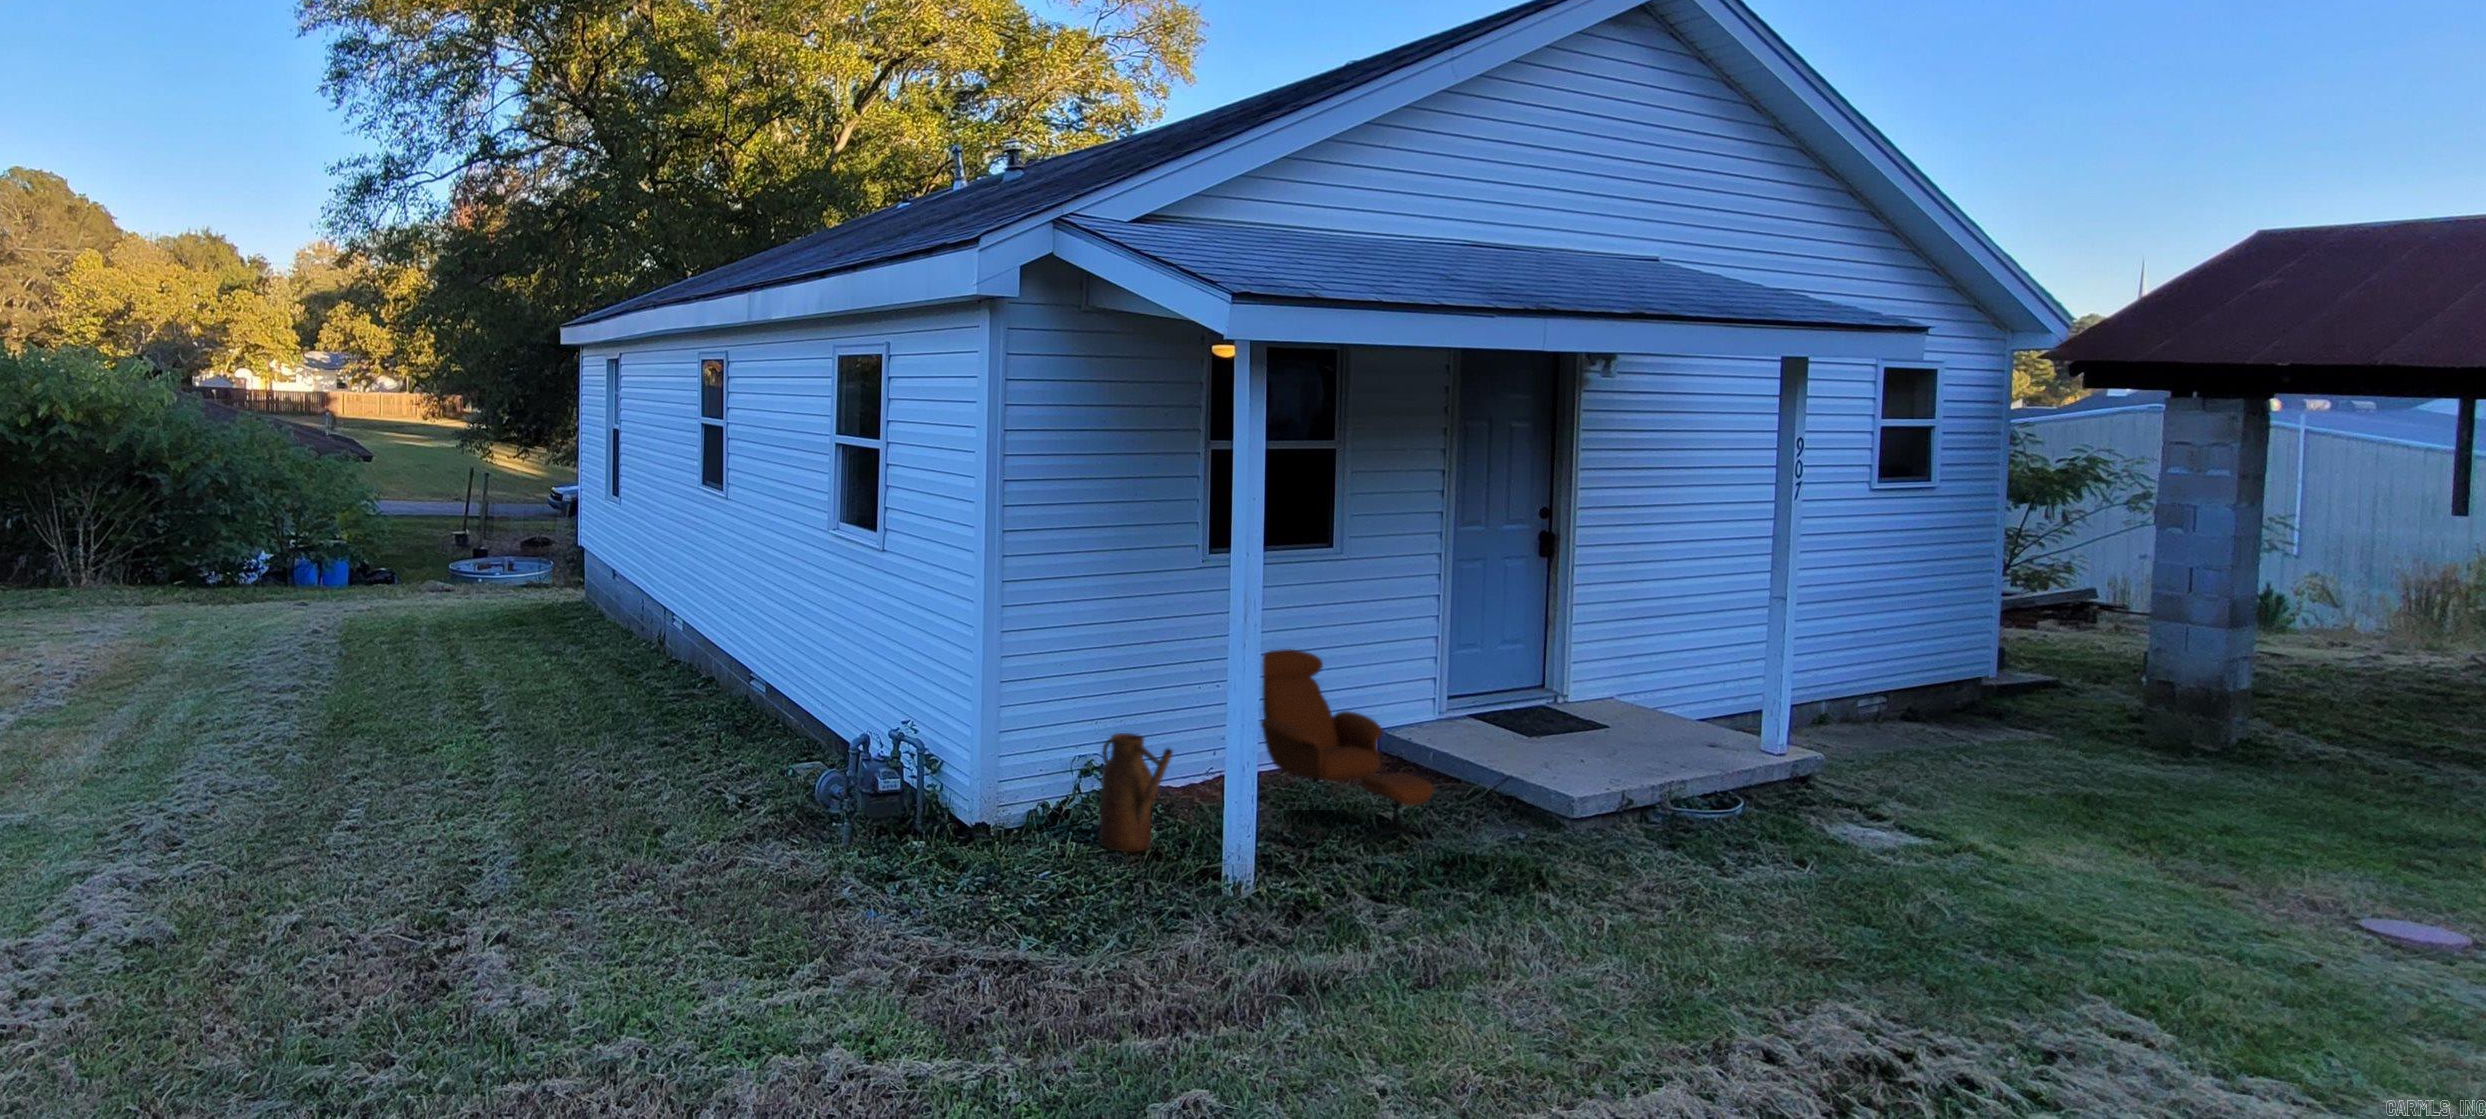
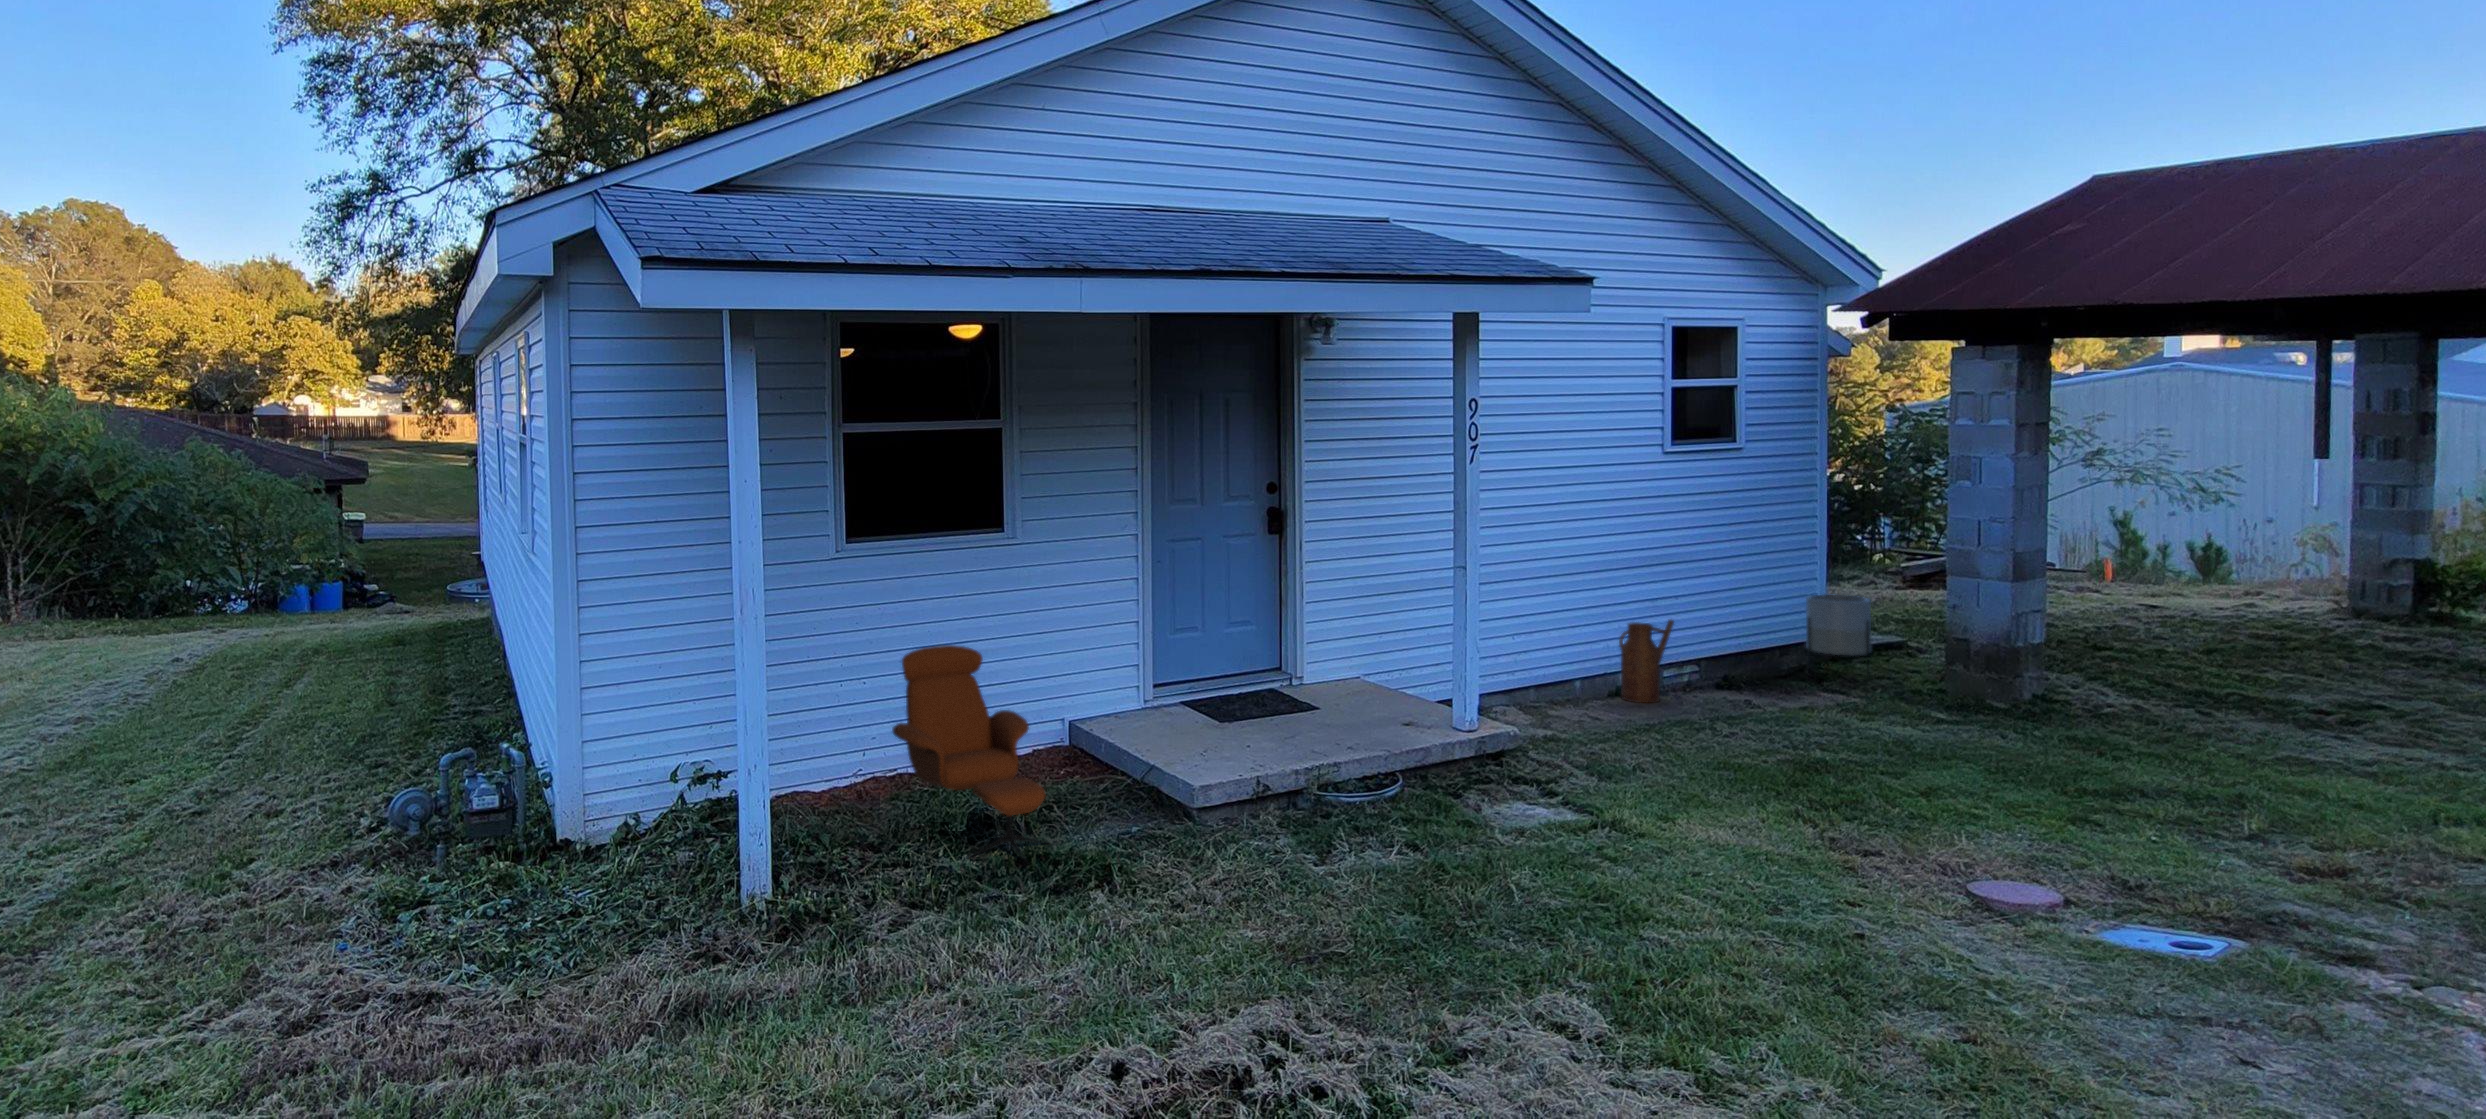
planter: none [1986,636,2057,719] -> present [1806,594,1872,658]
watering can: present [1099,733,1173,852] -> present [1619,620,1674,703]

